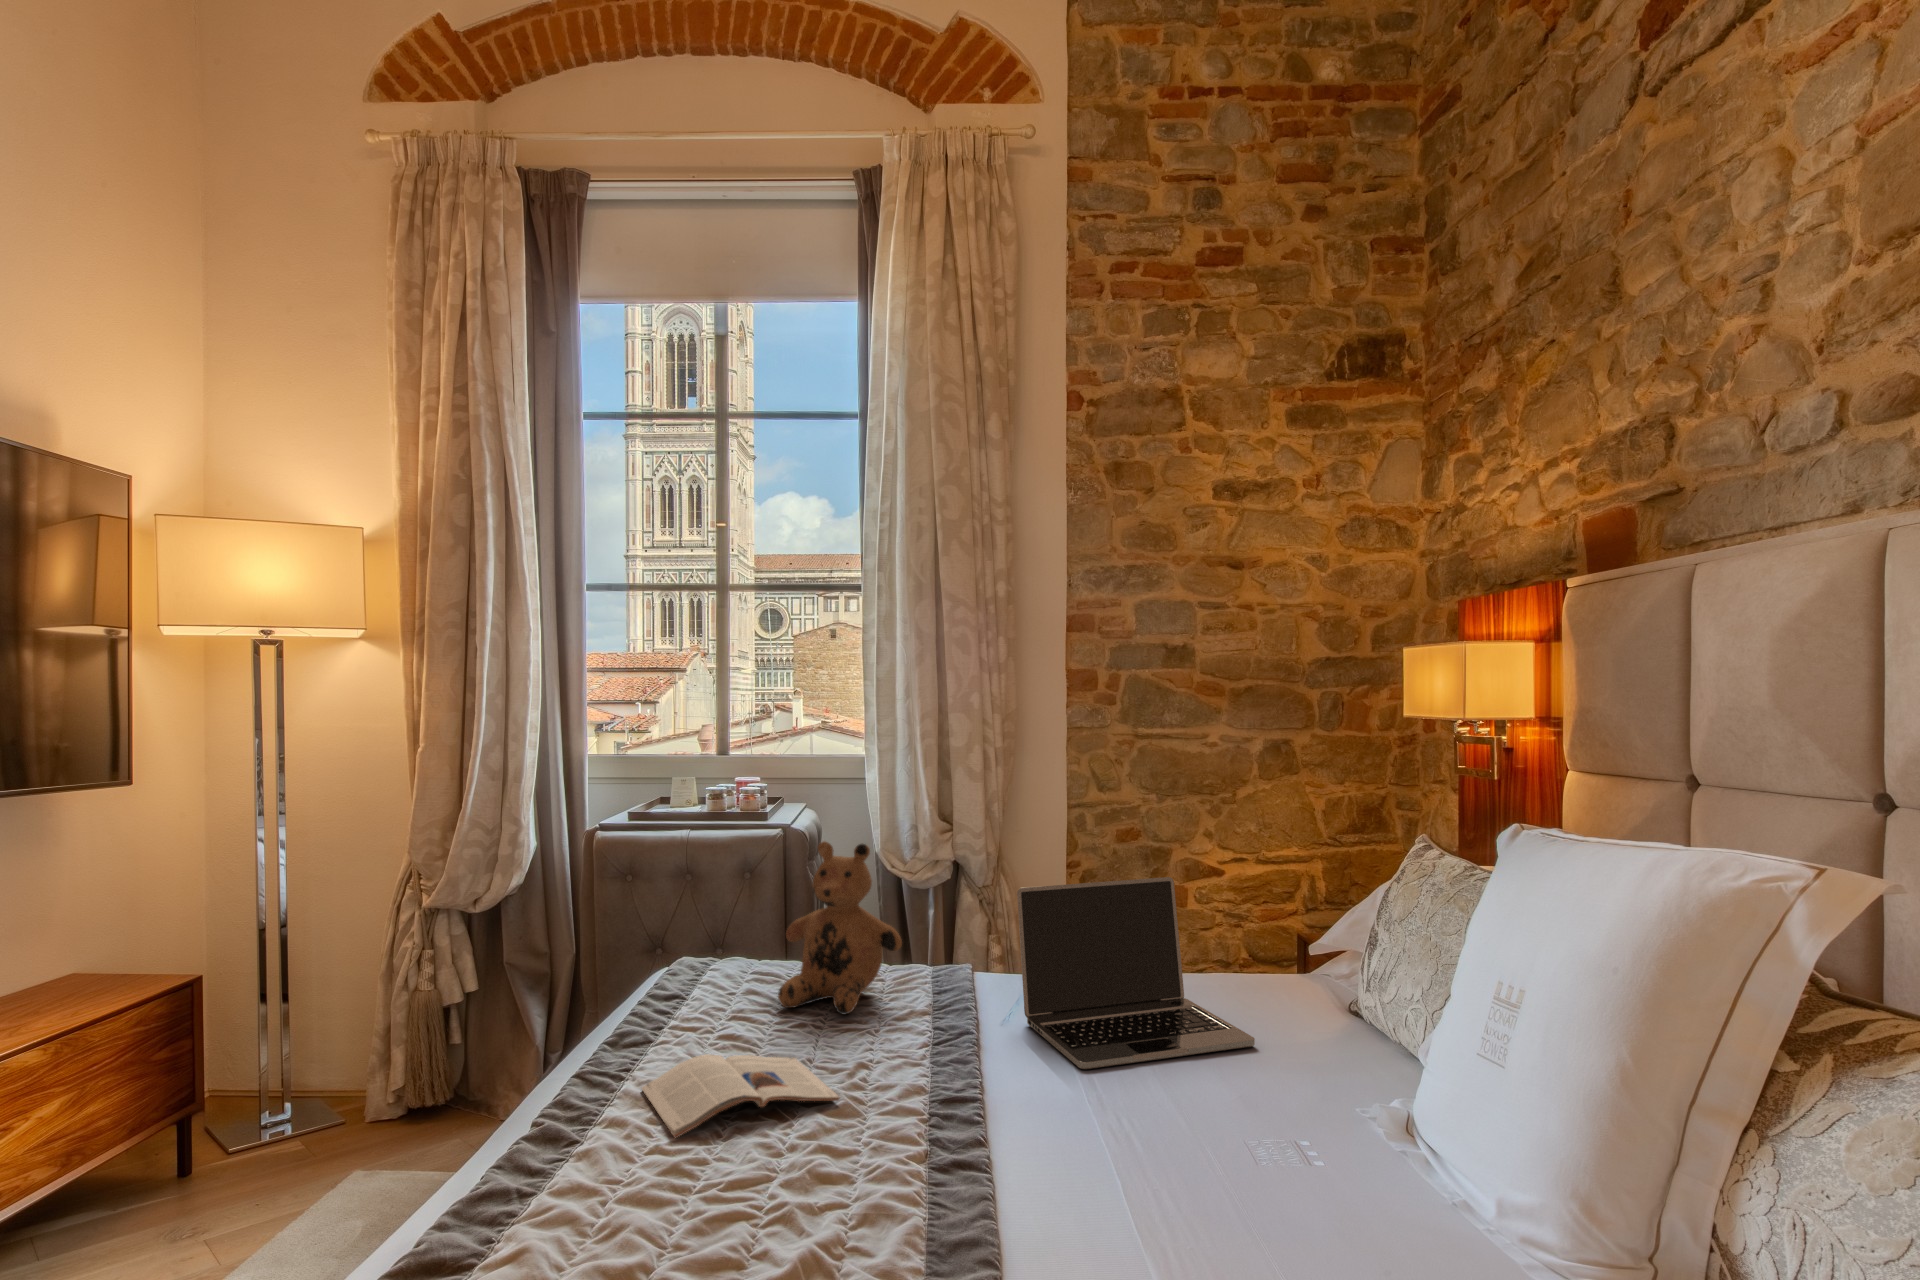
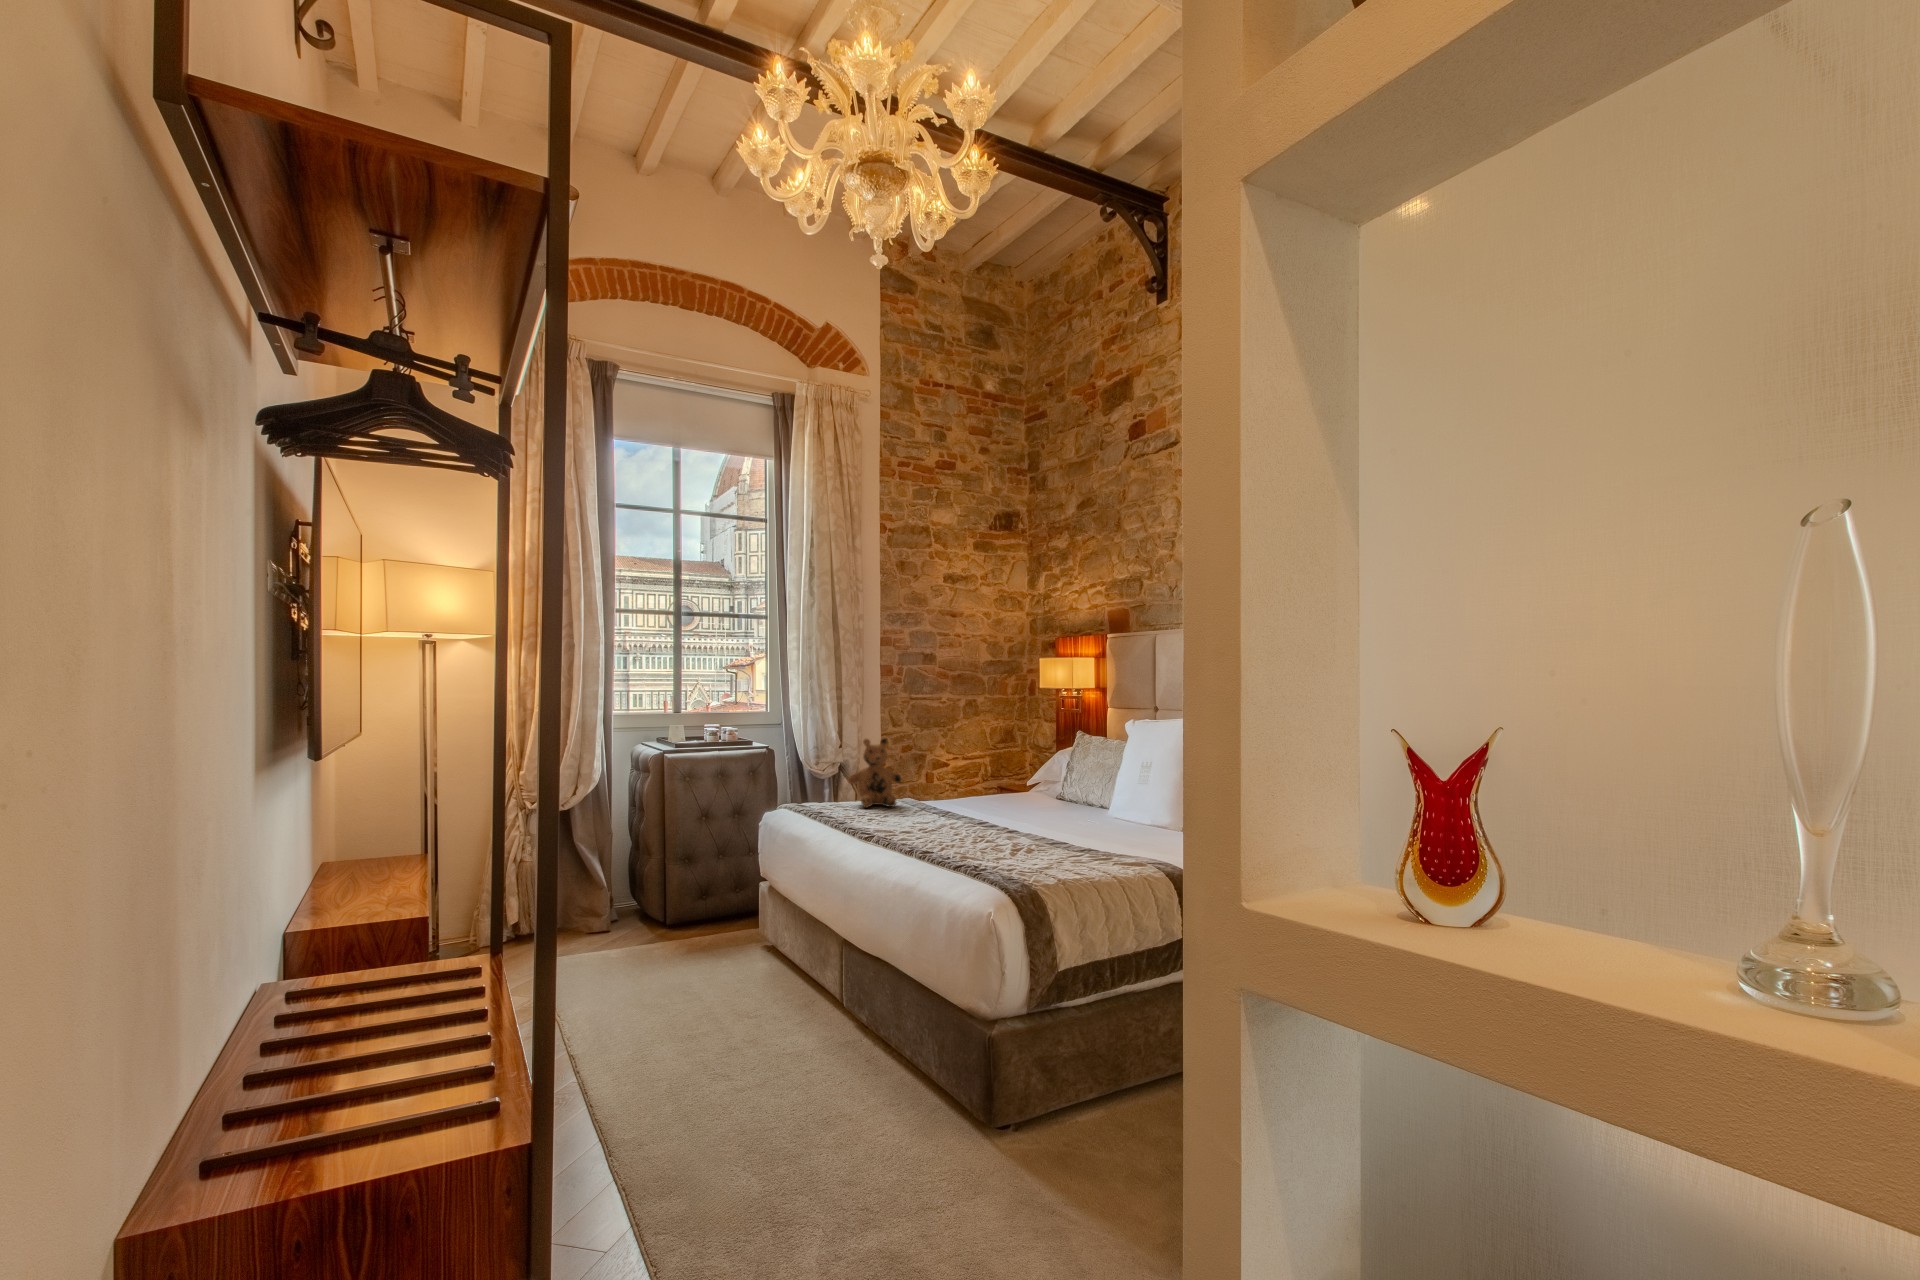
laptop: present [1017,877,1255,1069] -> none [945,748,1036,812]
magazine: present [642,1054,840,1138] -> none [871,811,942,829]

